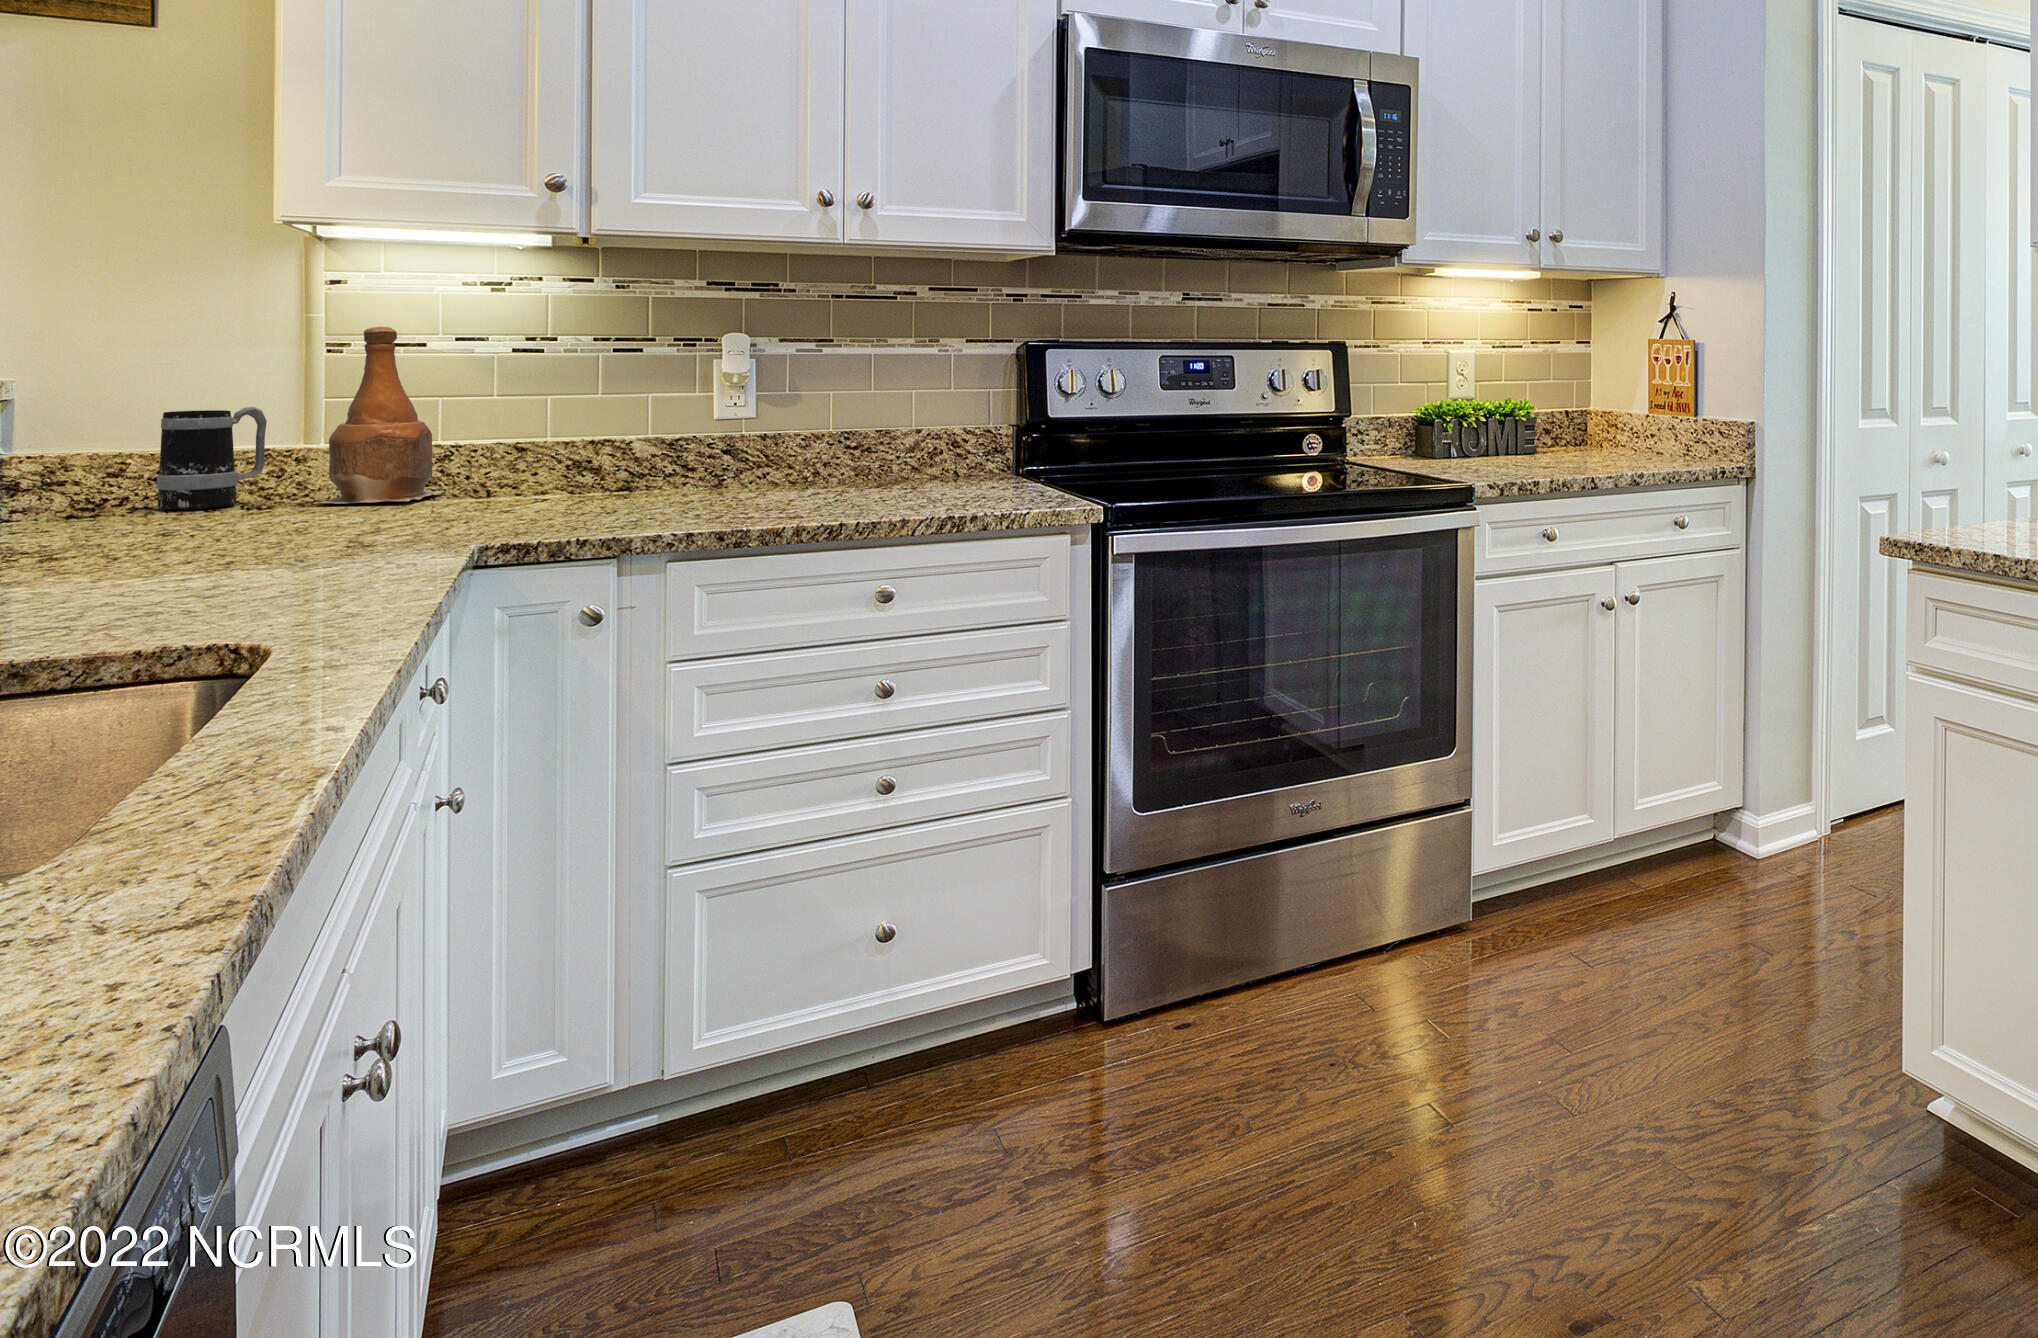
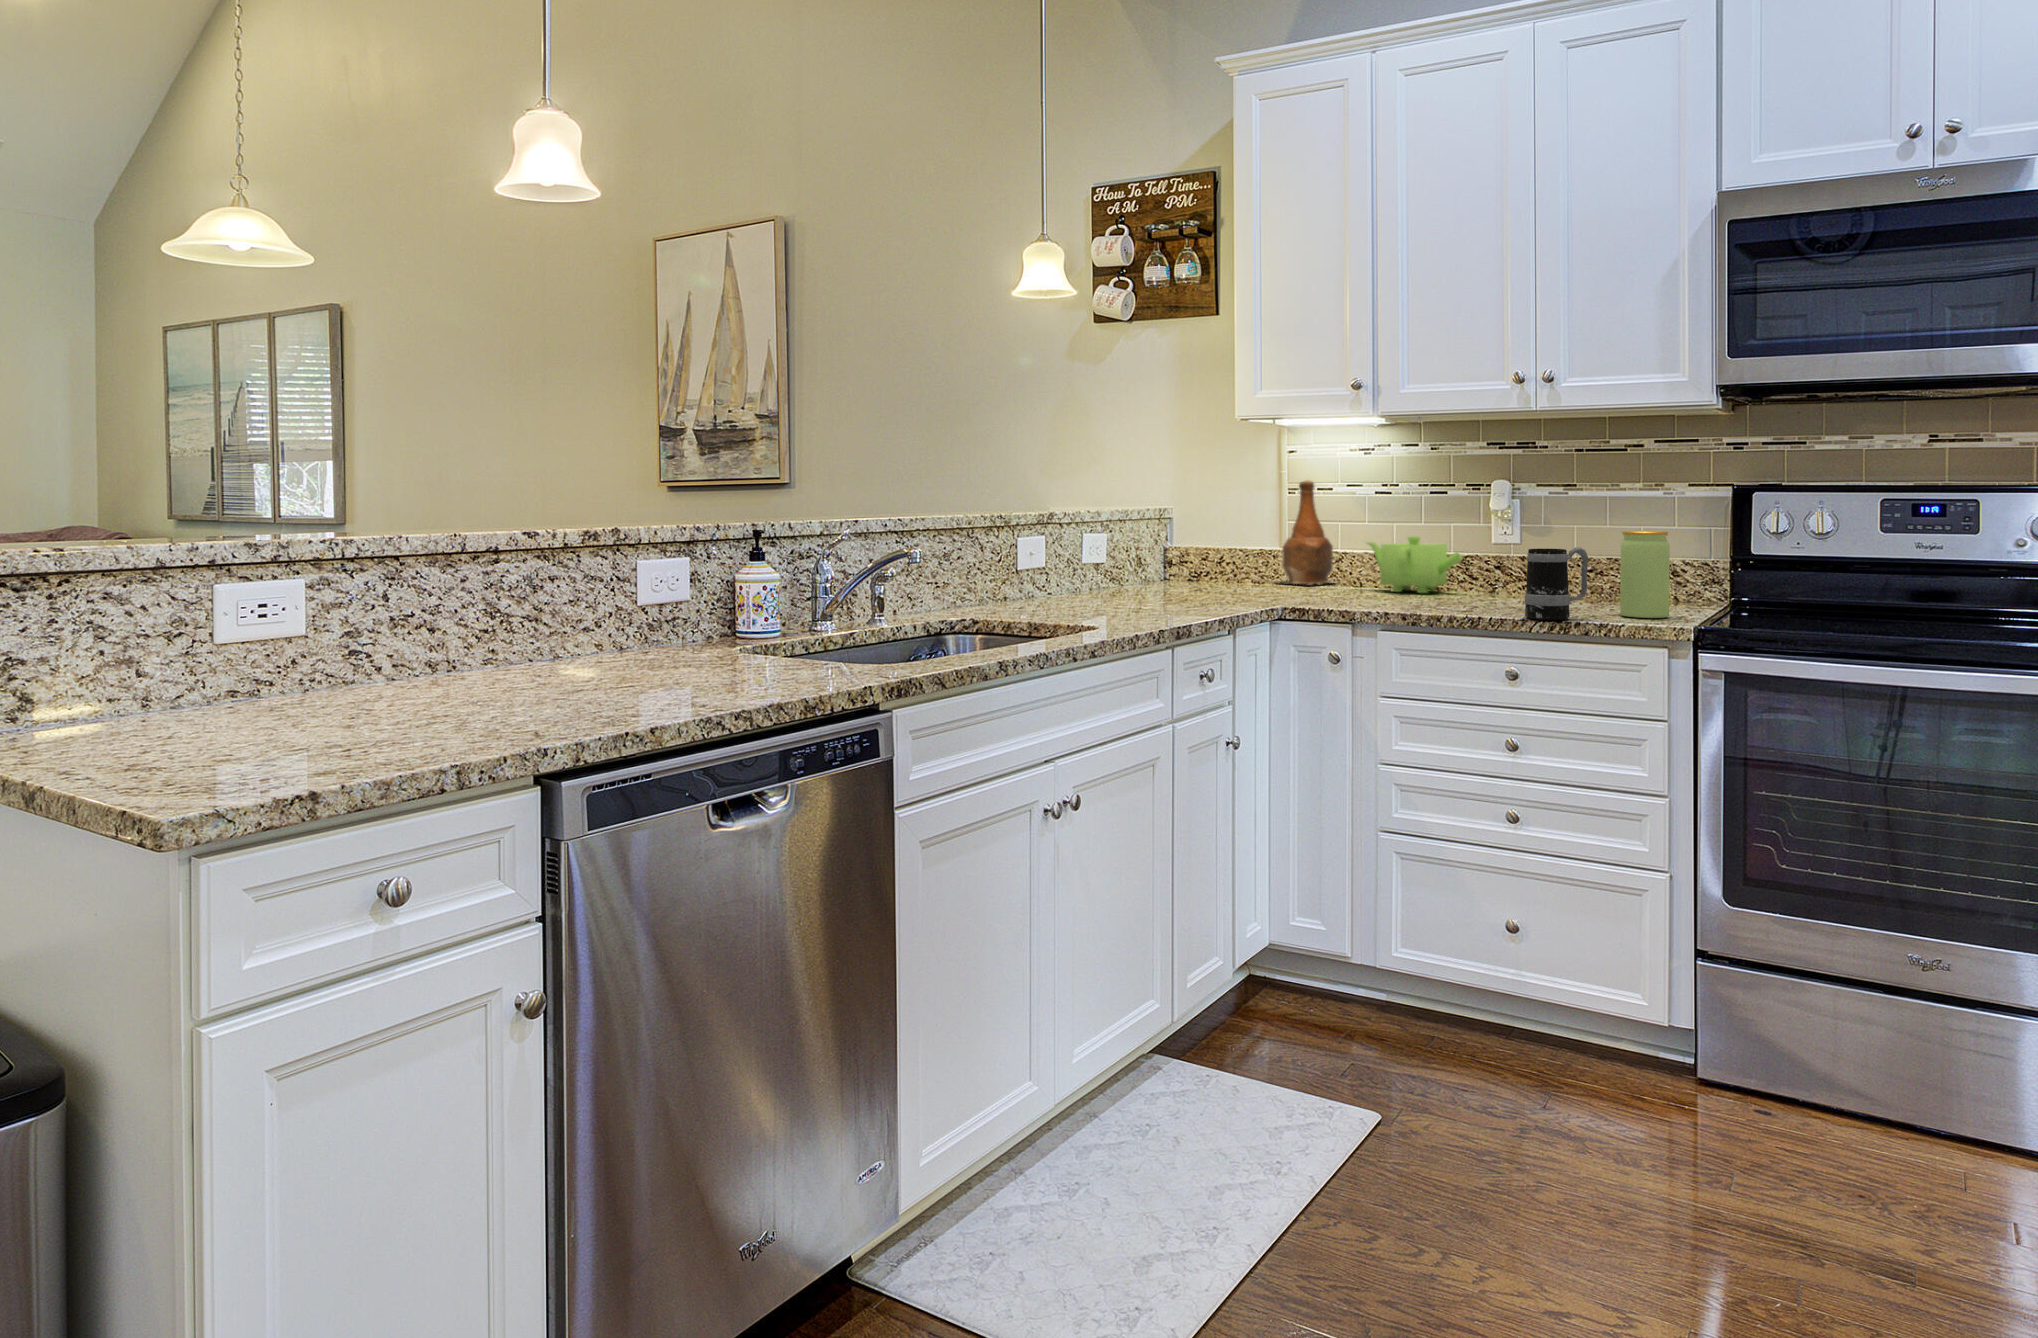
jar: none [976,395,1033,501] -> present [1620,531,1670,618]
mug: present [157,407,267,510] -> present [1525,547,1588,620]
teapot: none [521,413,698,500] -> present [1367,536,1462,593]

